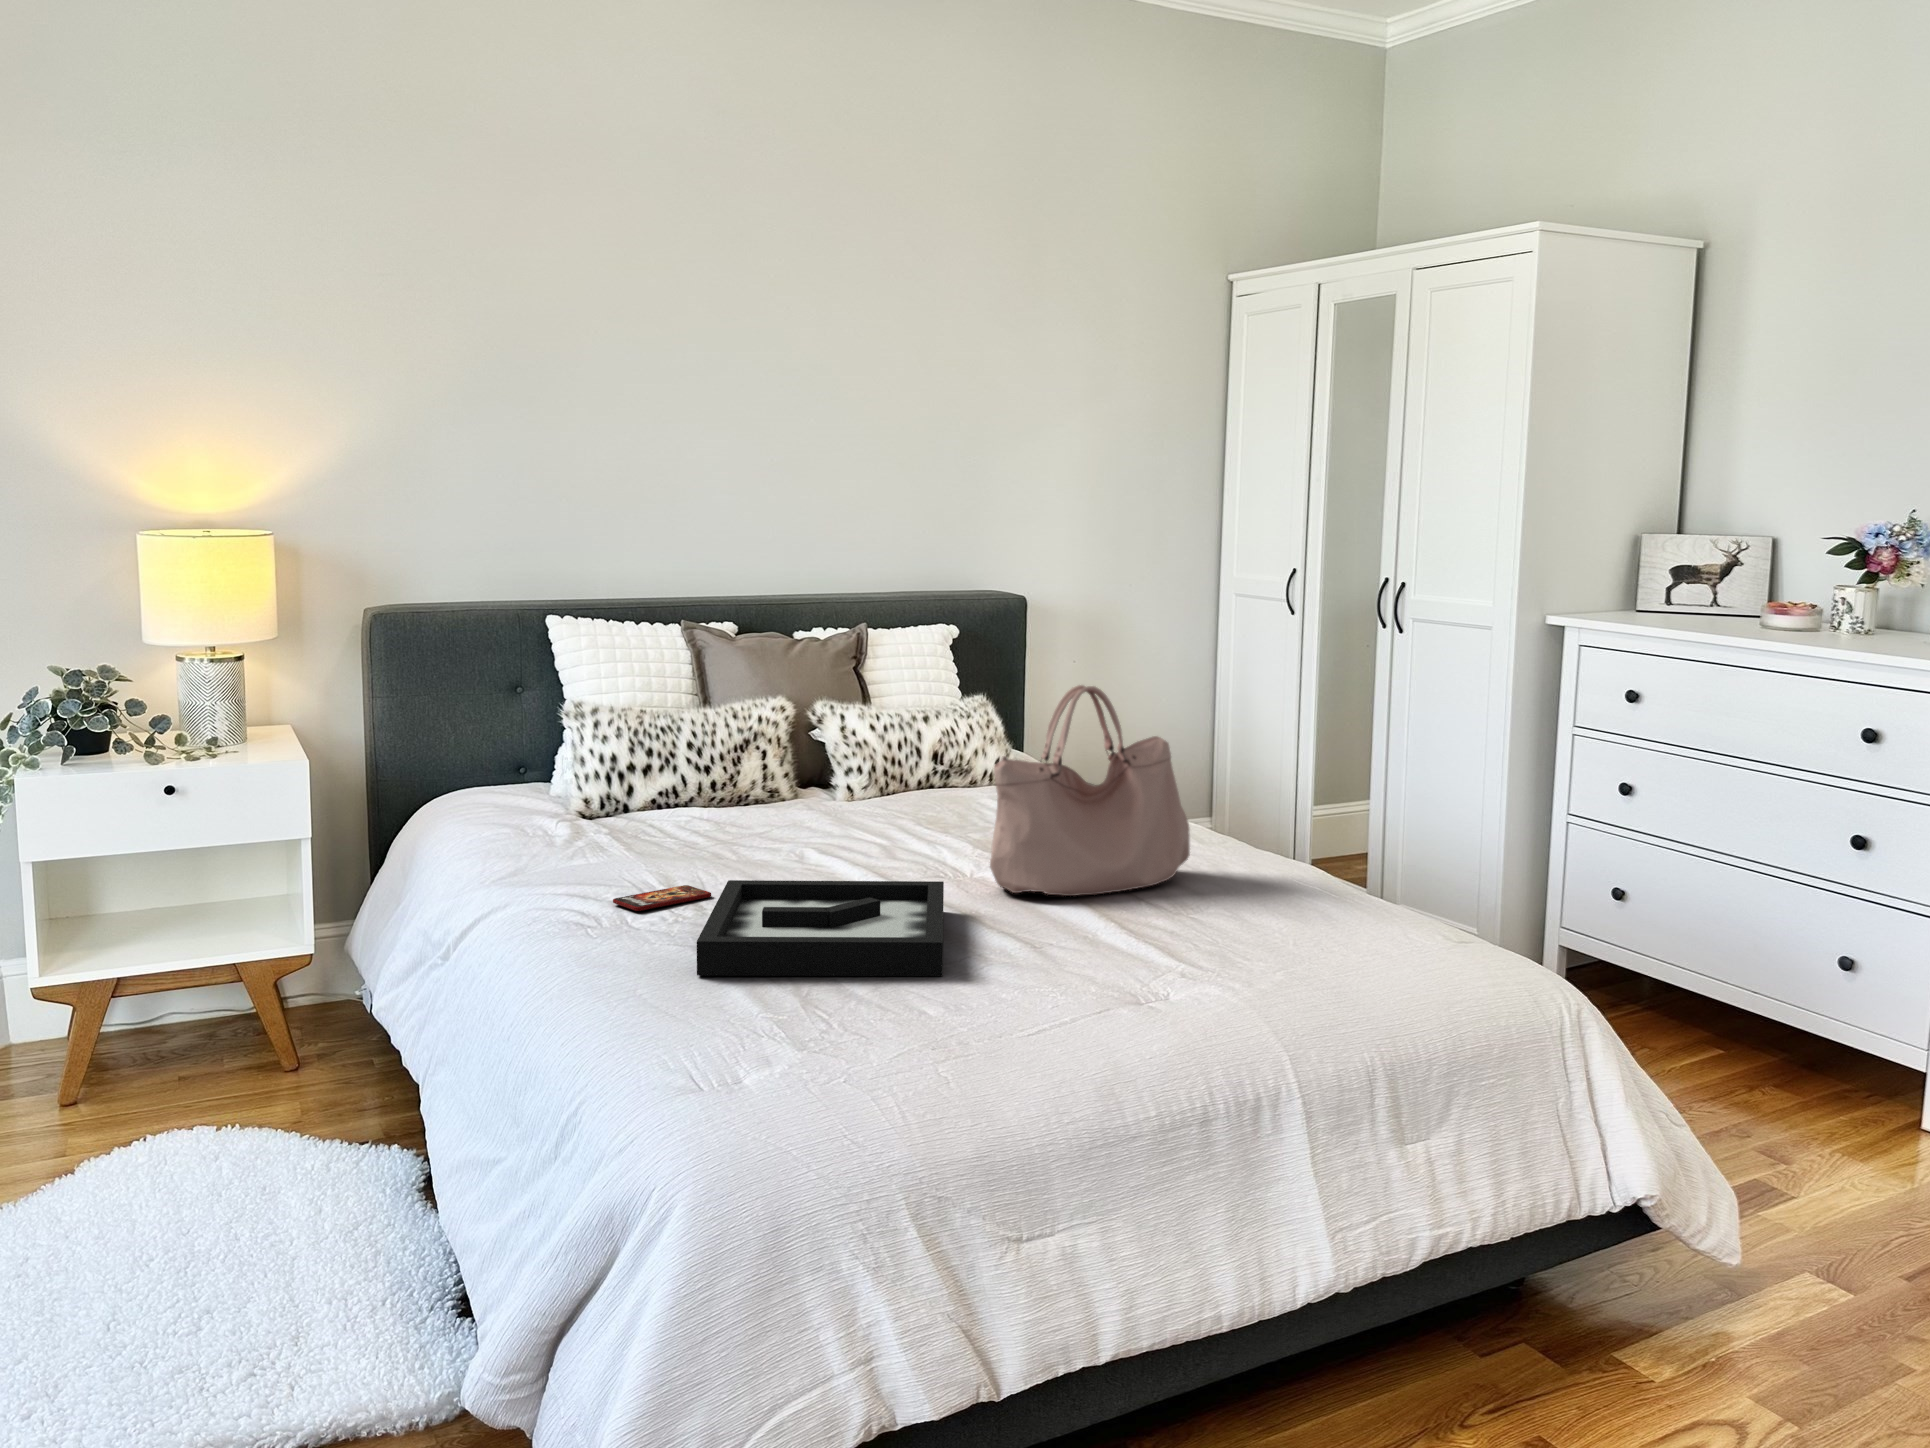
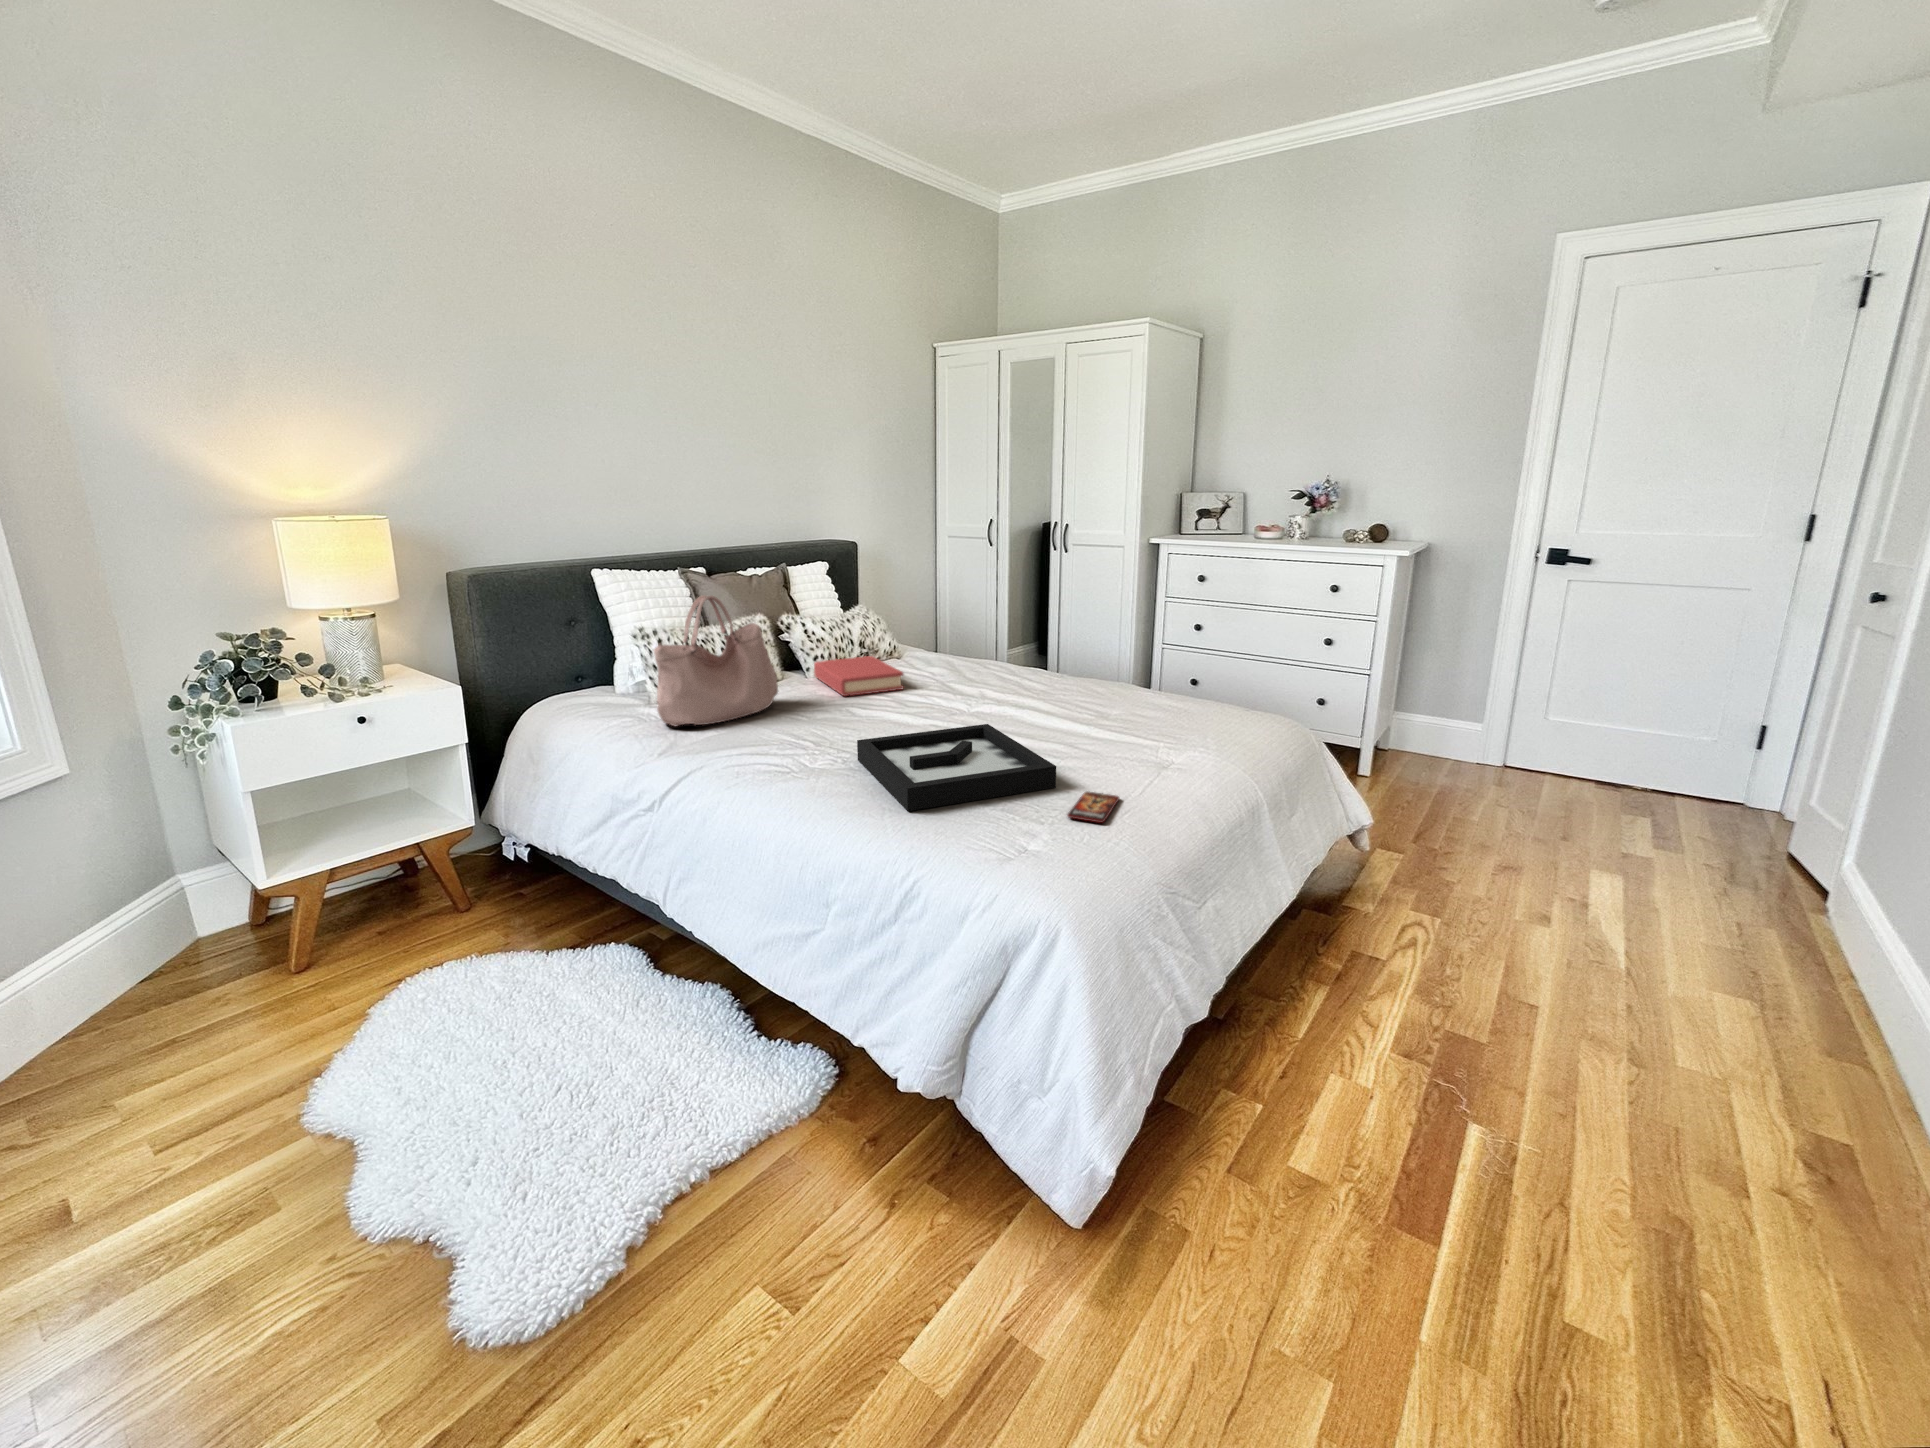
handbag: present [990,685,1190,896] -> present [654,595,778,726]
hardback book: none [833,776,939,831] -> present [814,656,904,696]
smartphone: present [613,885,711,911] -> present [1067,791,1119,823]

